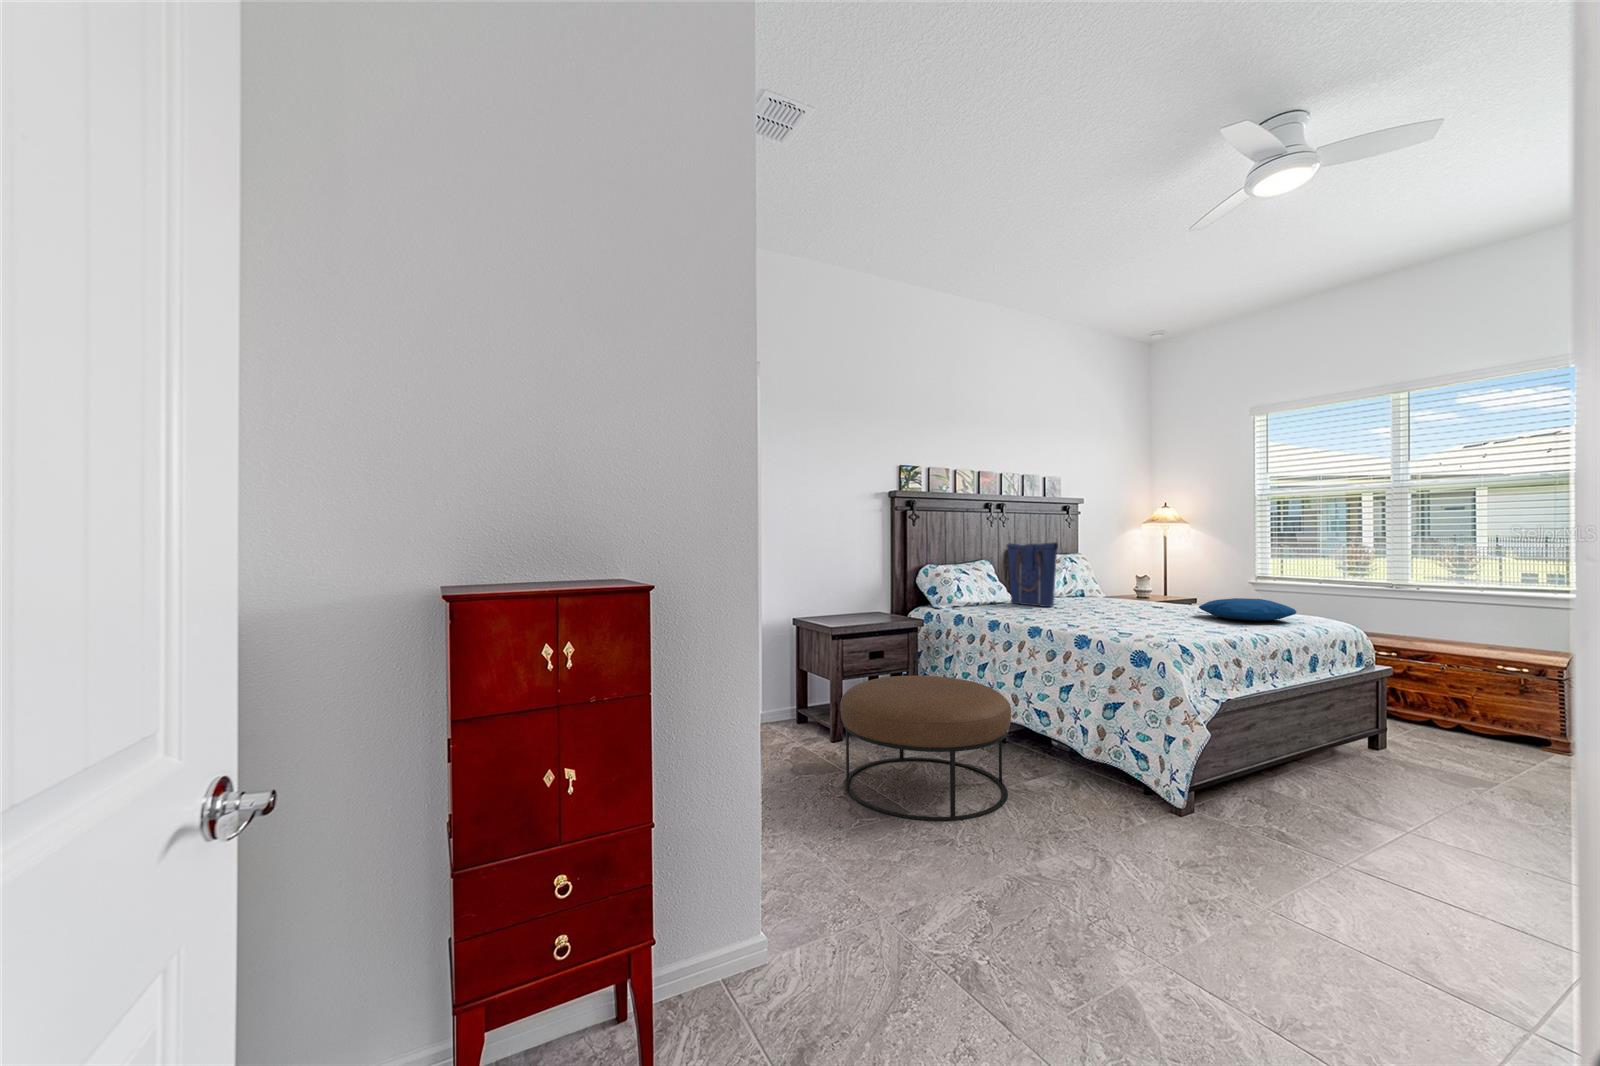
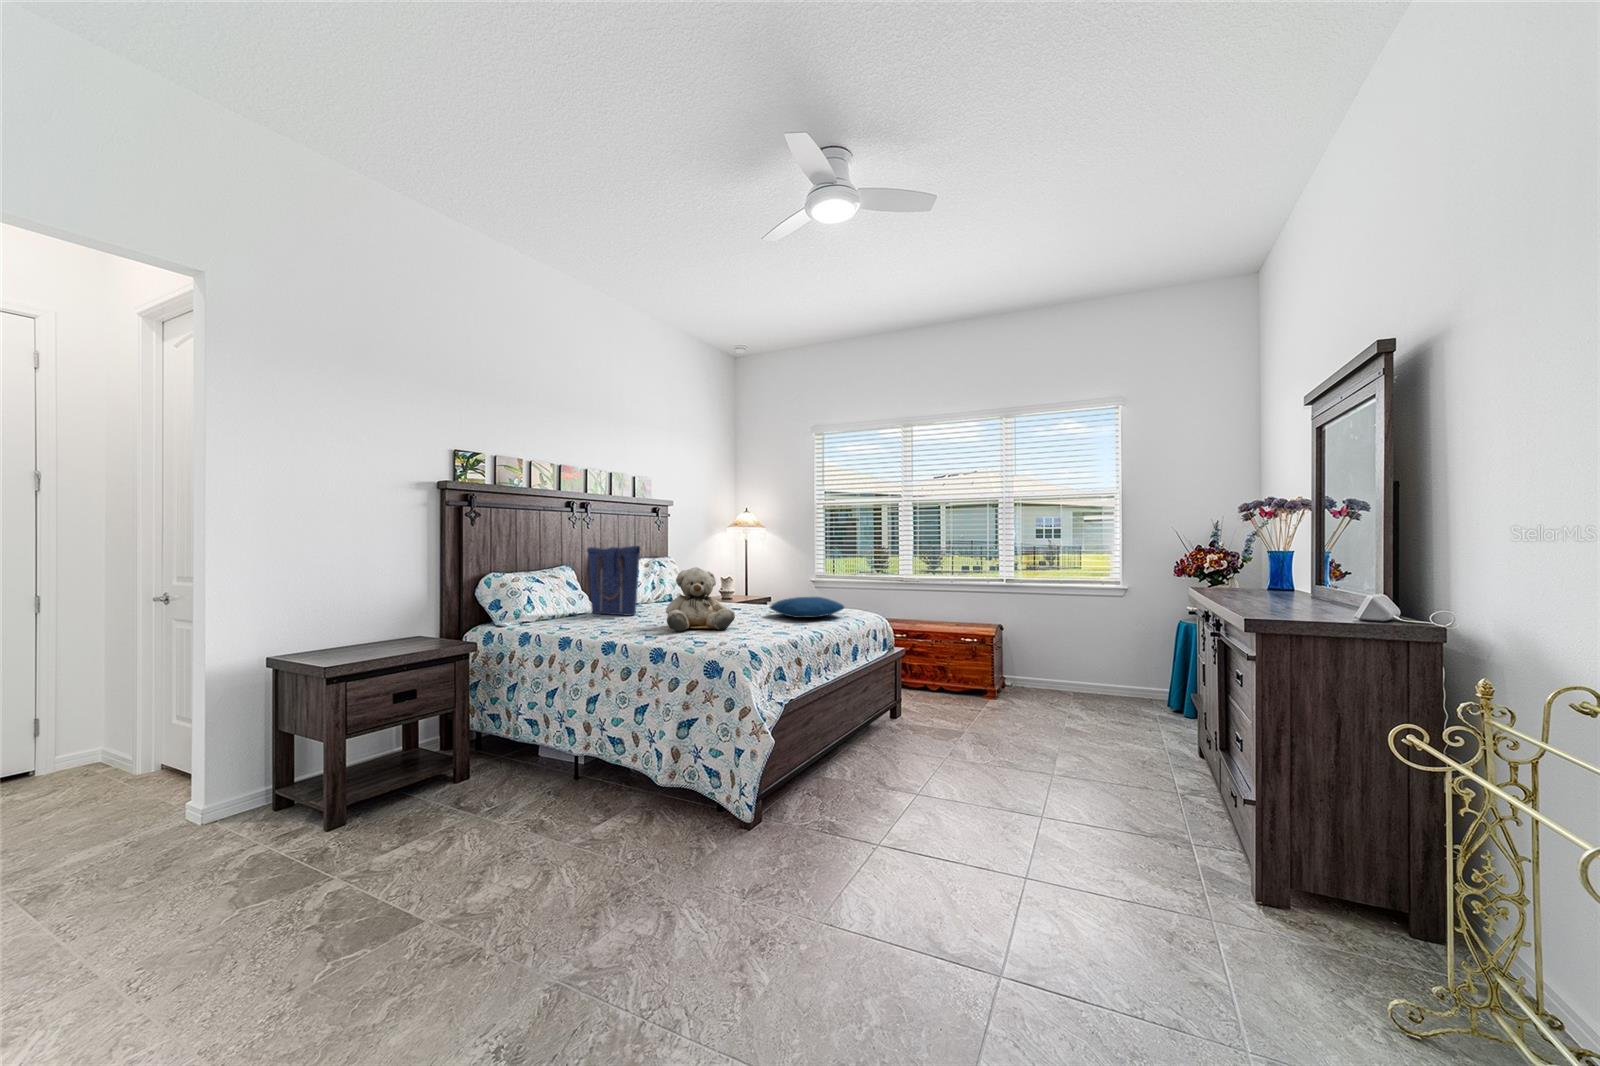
teddy bear: none [1086,563,1160,625] -> present [666,567,735,631]
ottoman: present [840,676,1011,821] -> none [322,717,572,931]

